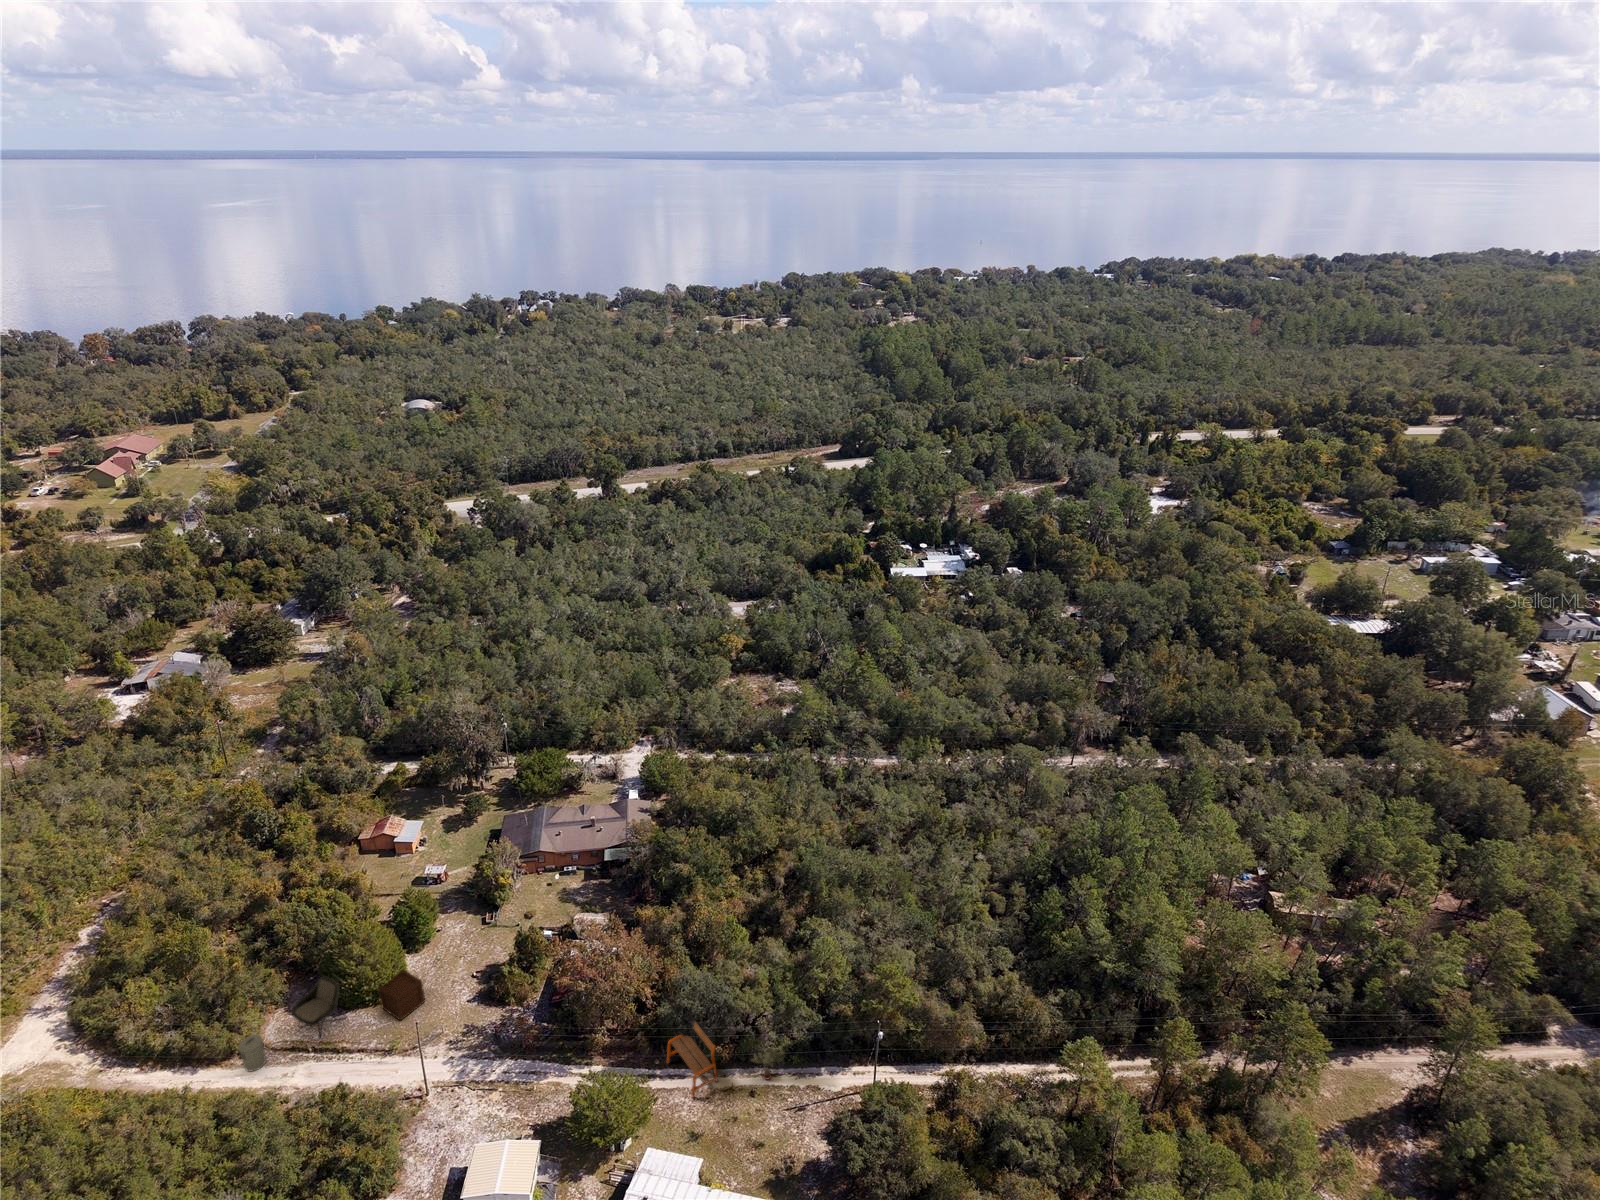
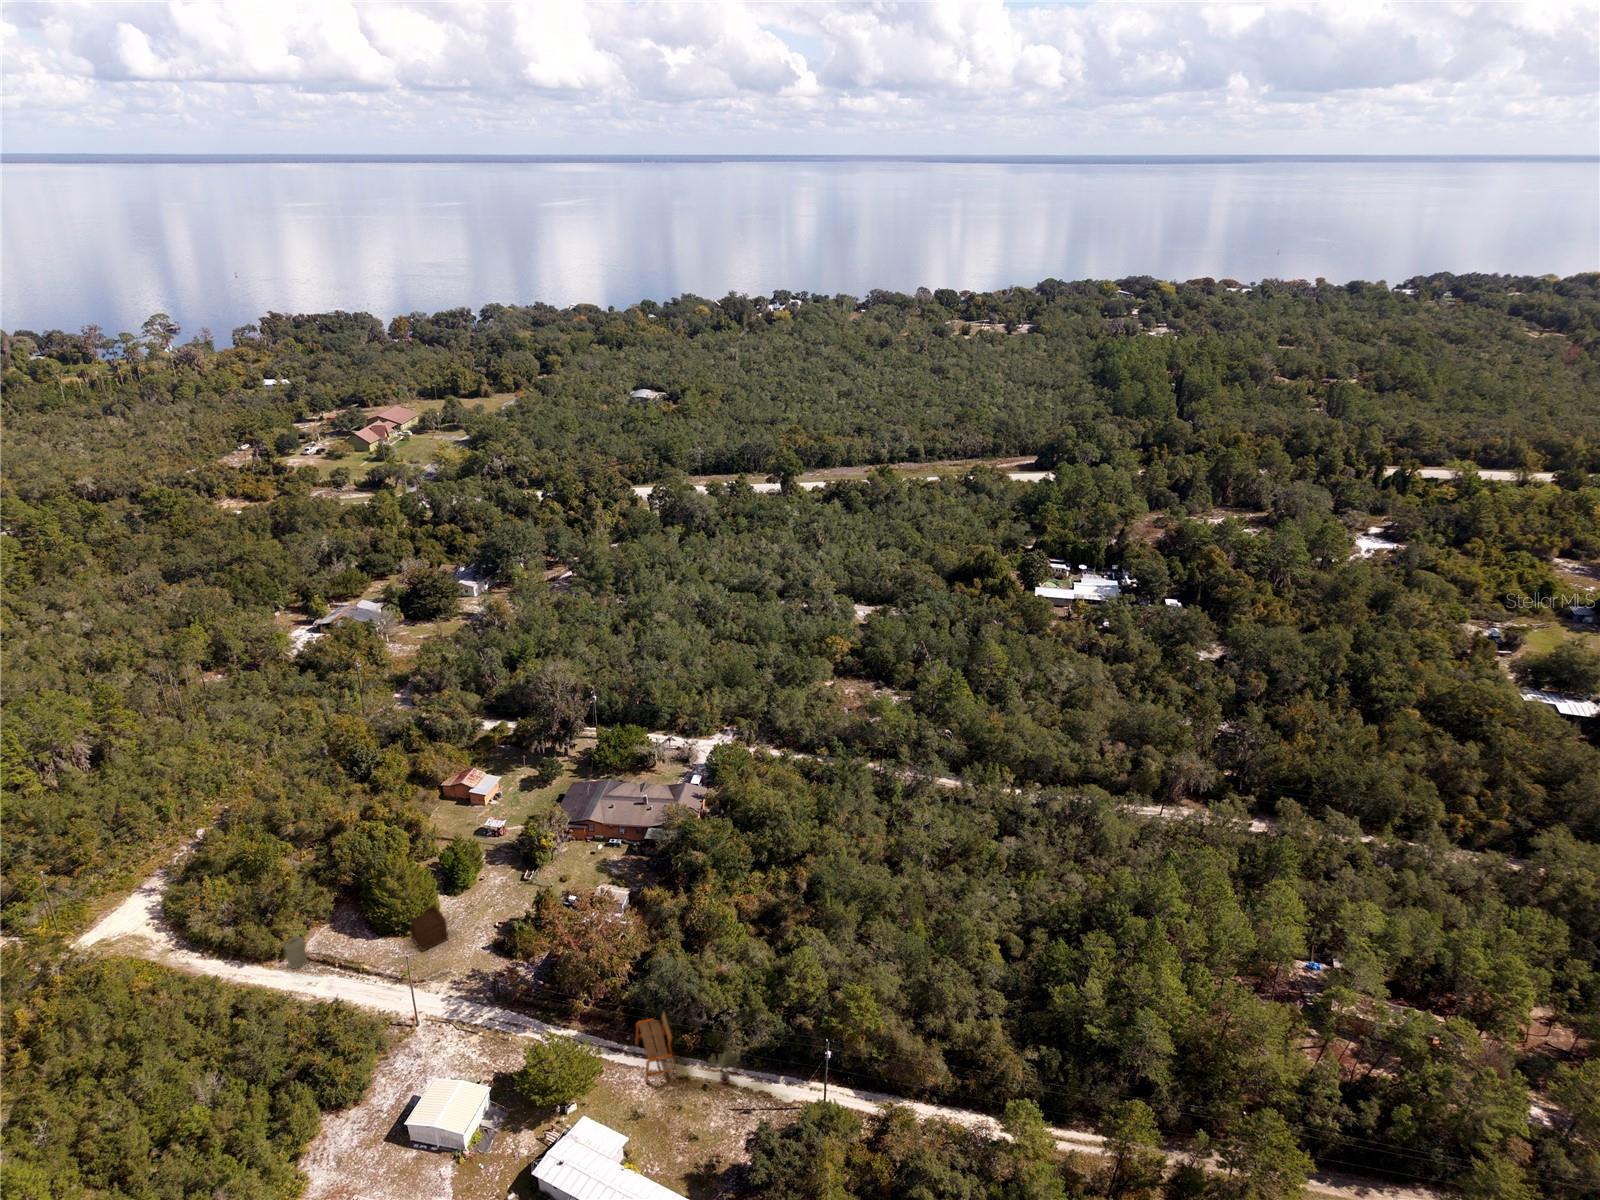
lounge chair: present [292,977,340,1038] -> none [335,898,381,953]

